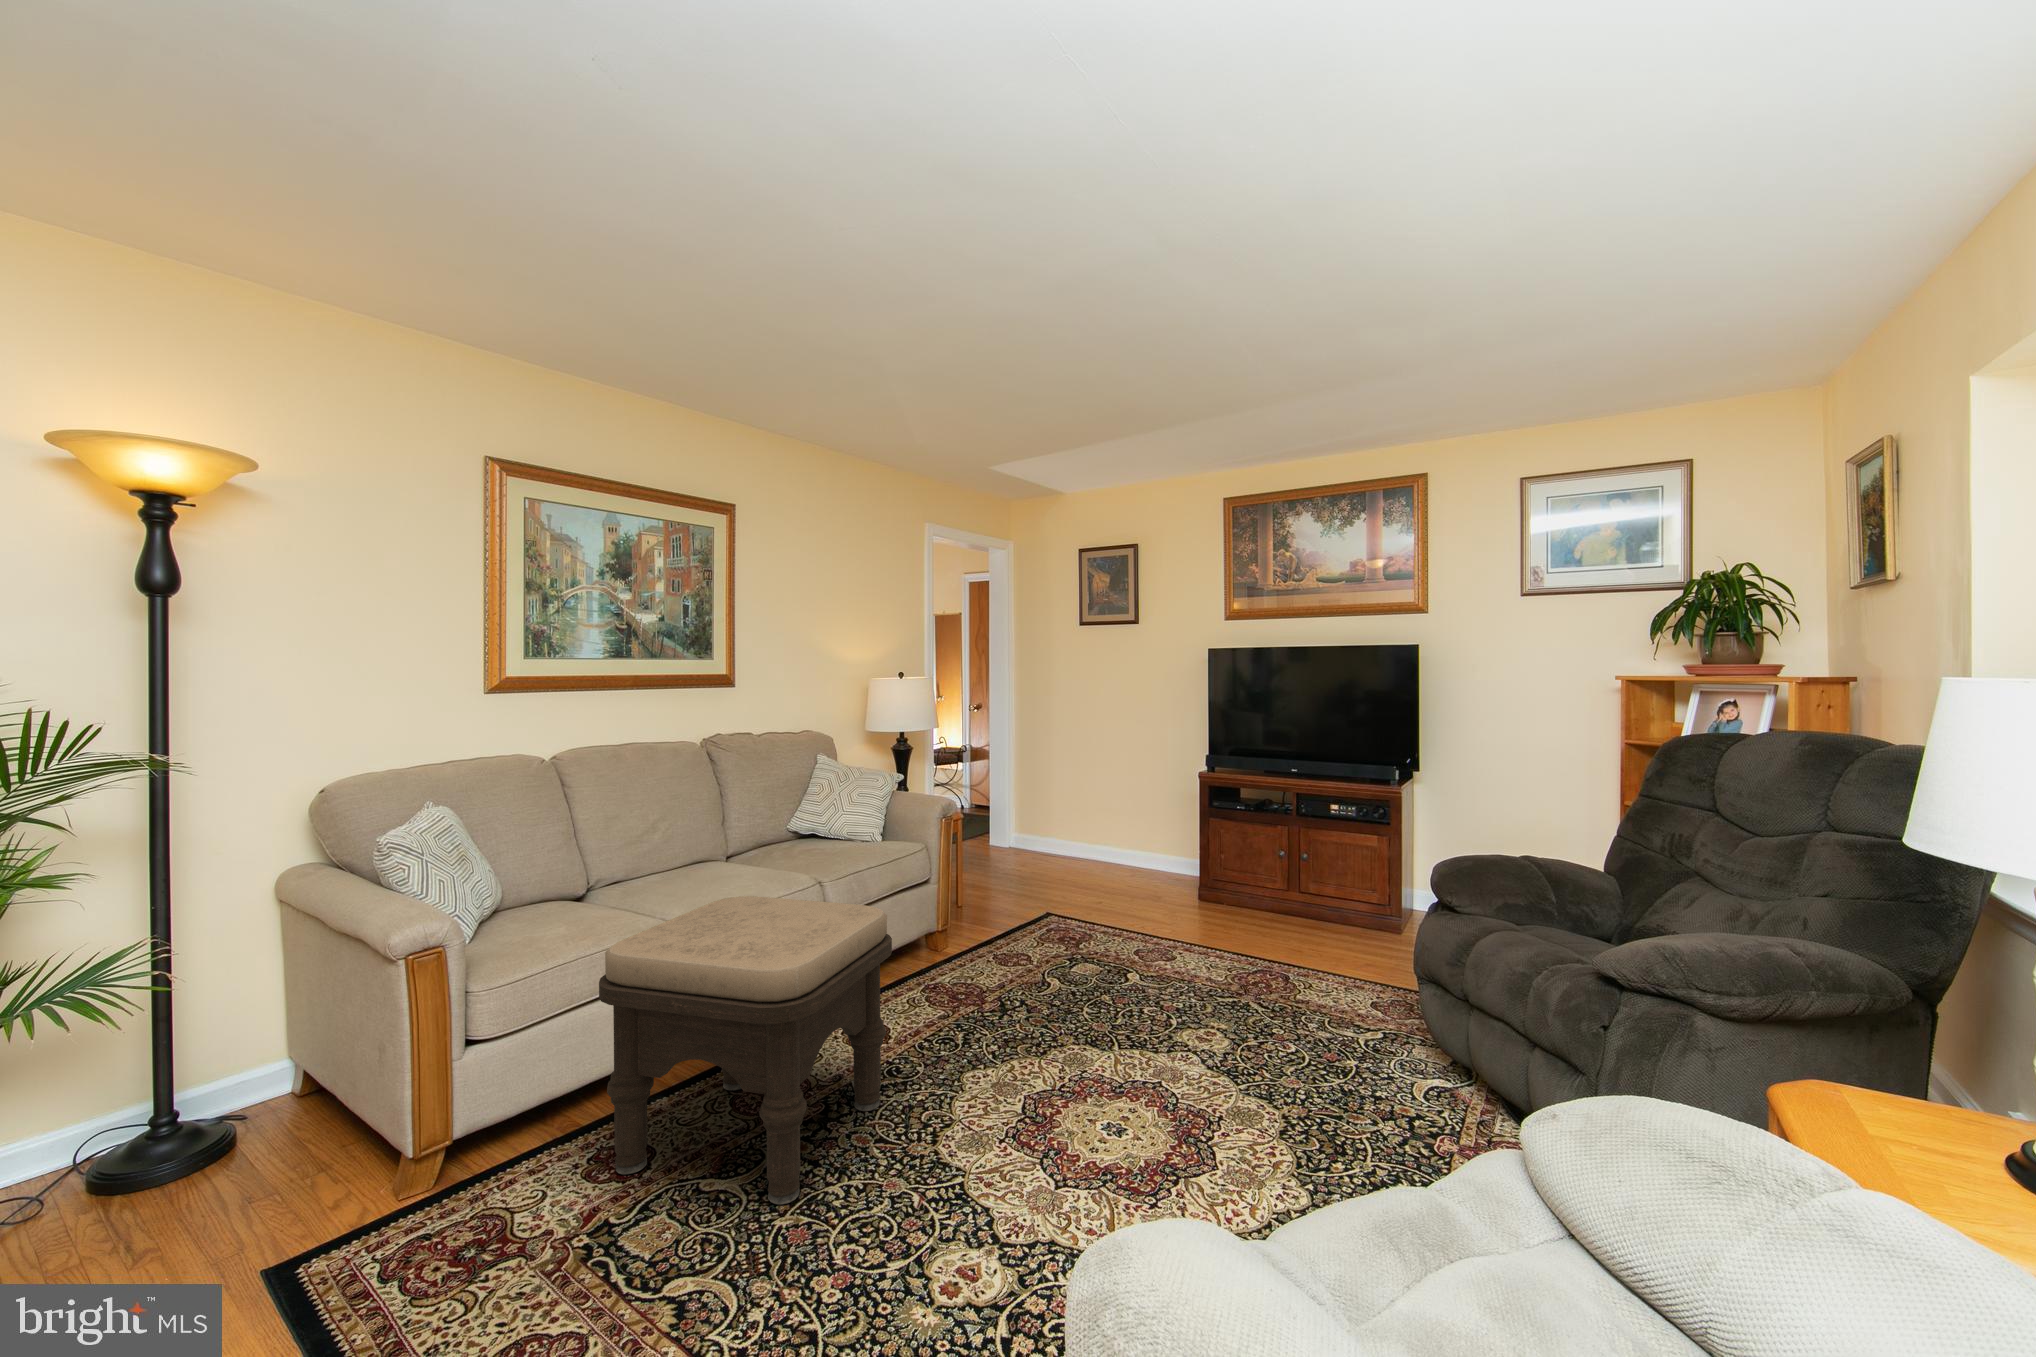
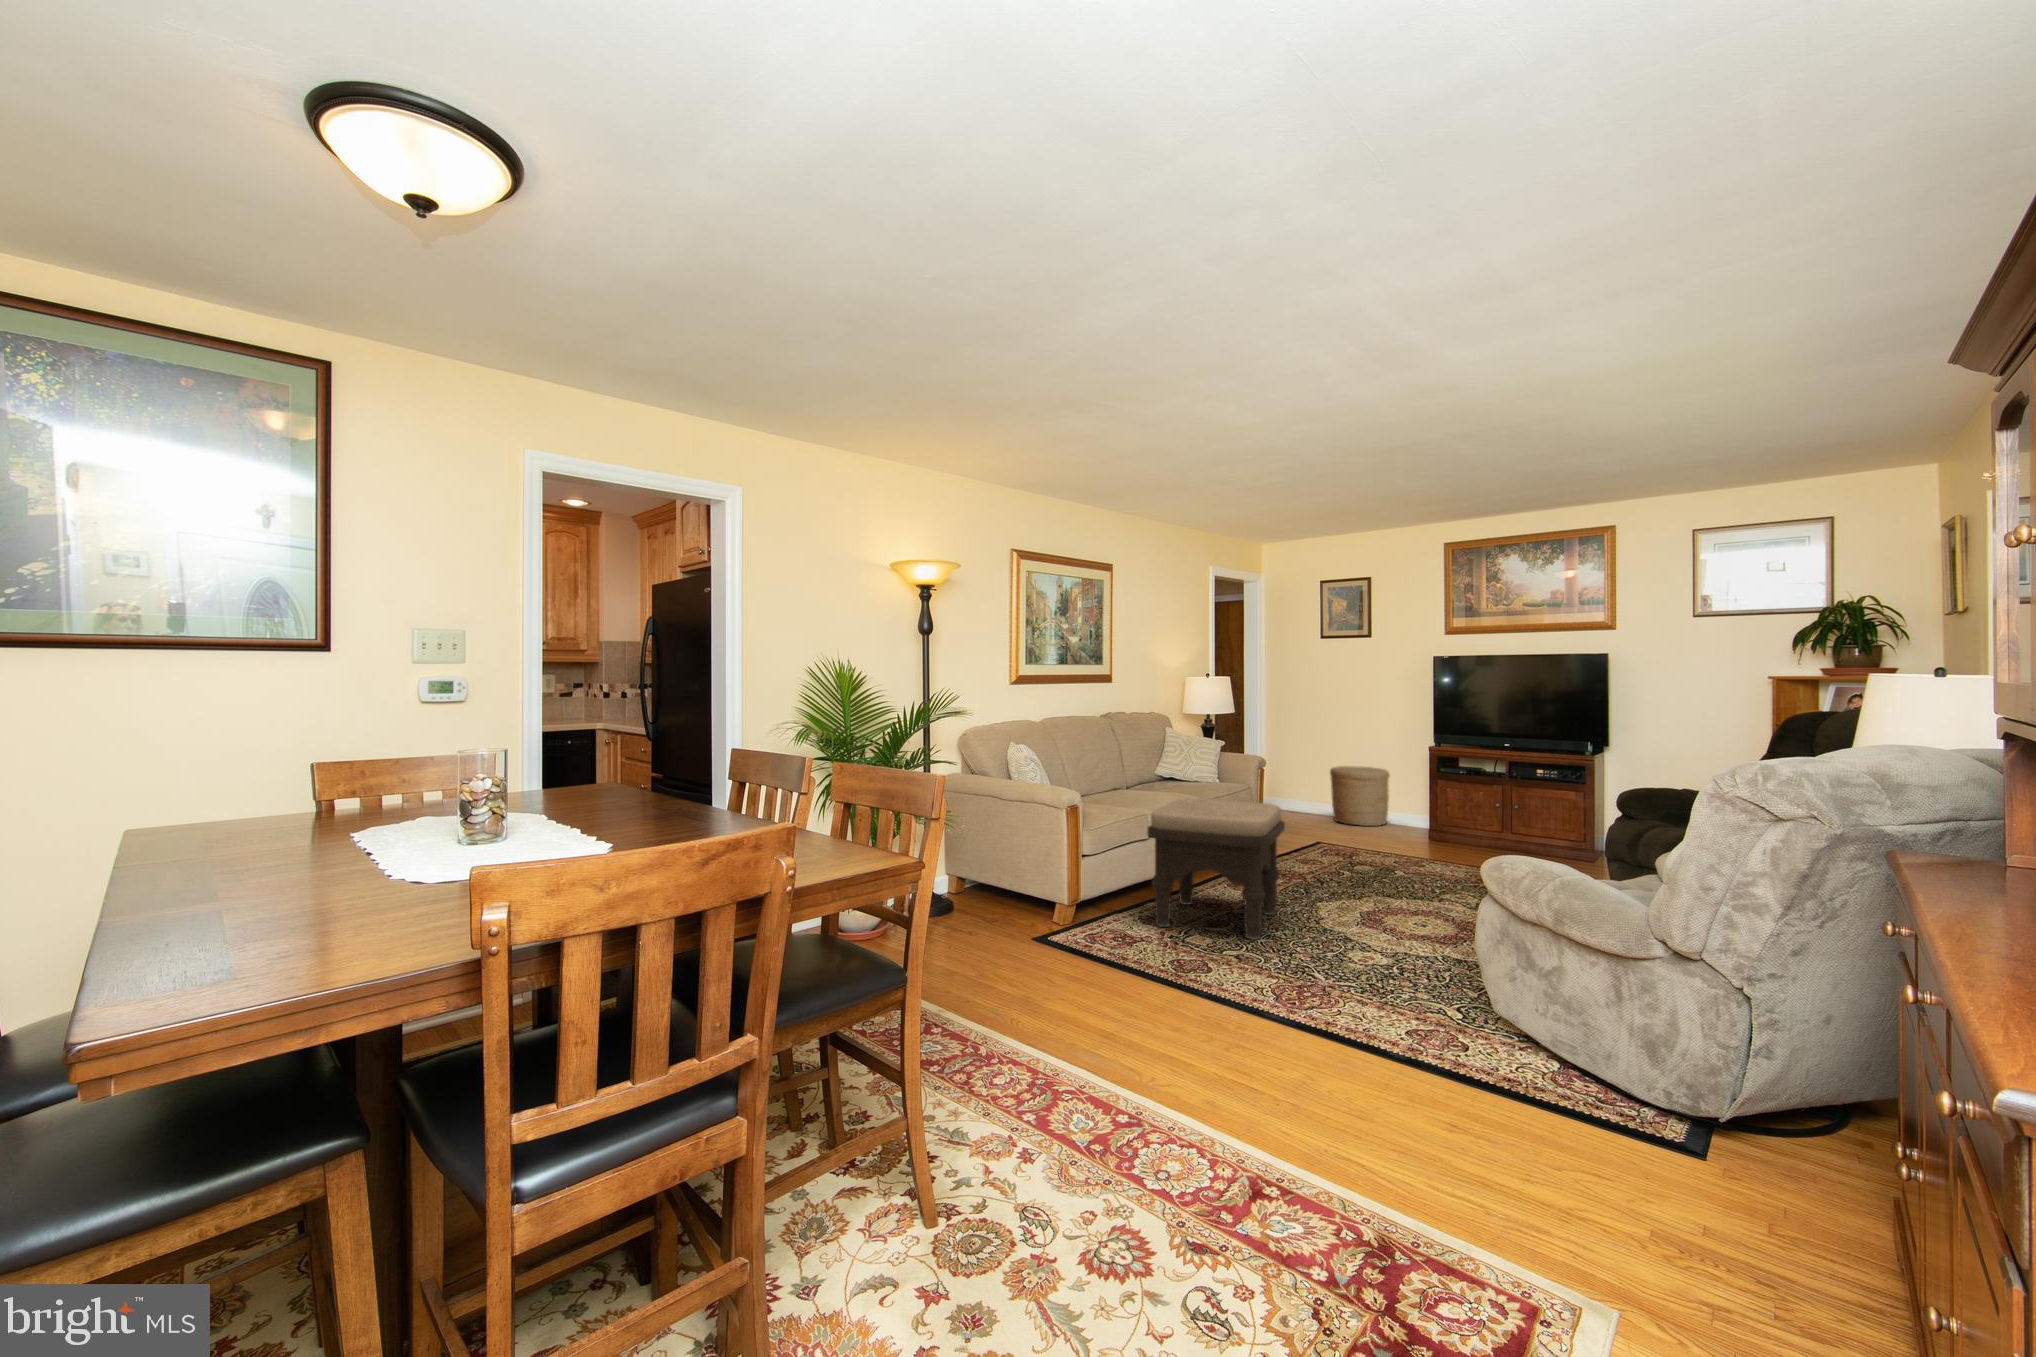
woven basket: none [1081,796,1157,880] -> present [1330,766,1390,826]

